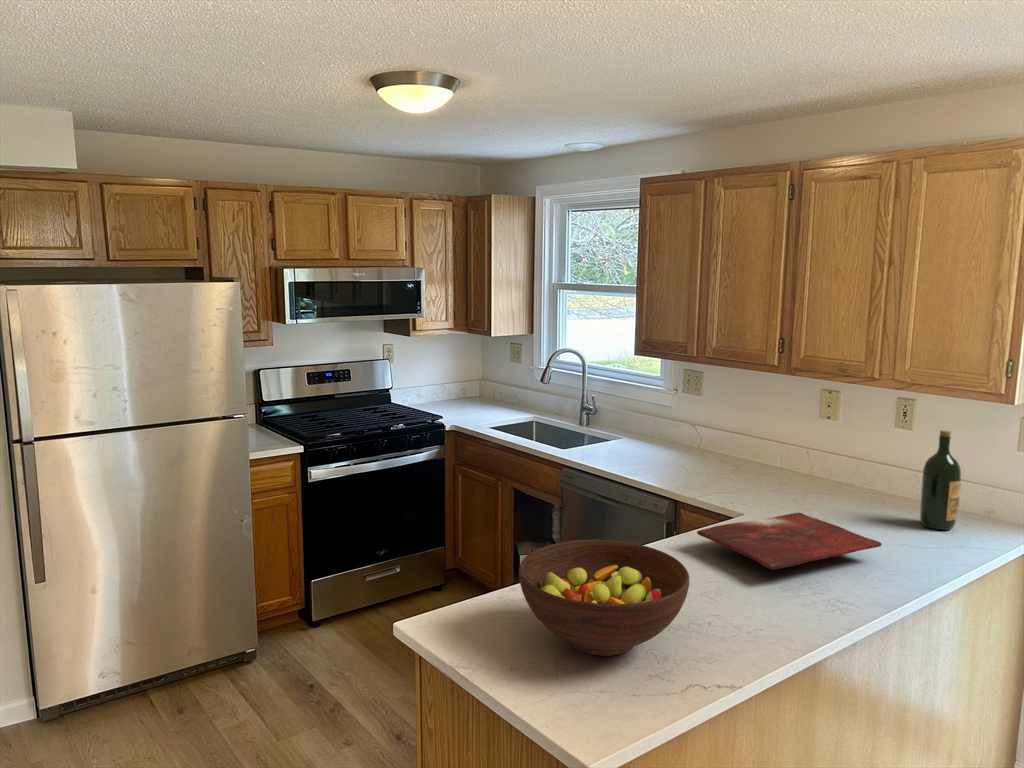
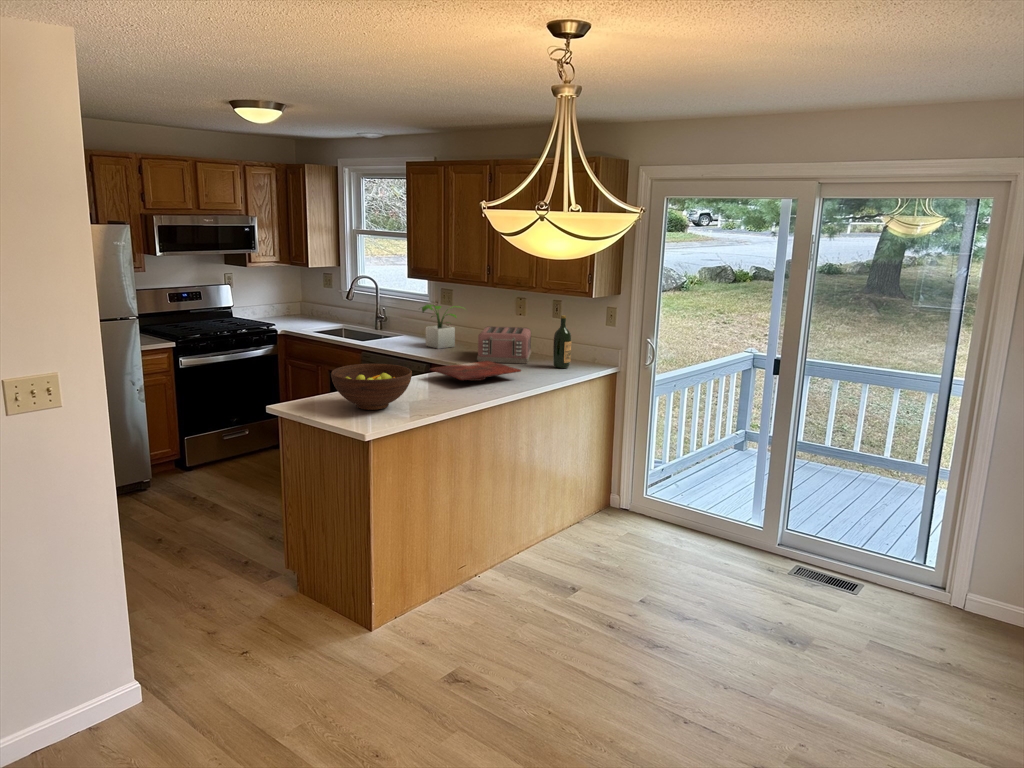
potted plant: none [655,398,735,470] -> present [422,305,463,349]
toaster: none [767,438,865,513] -> present [477,326,531,364]

